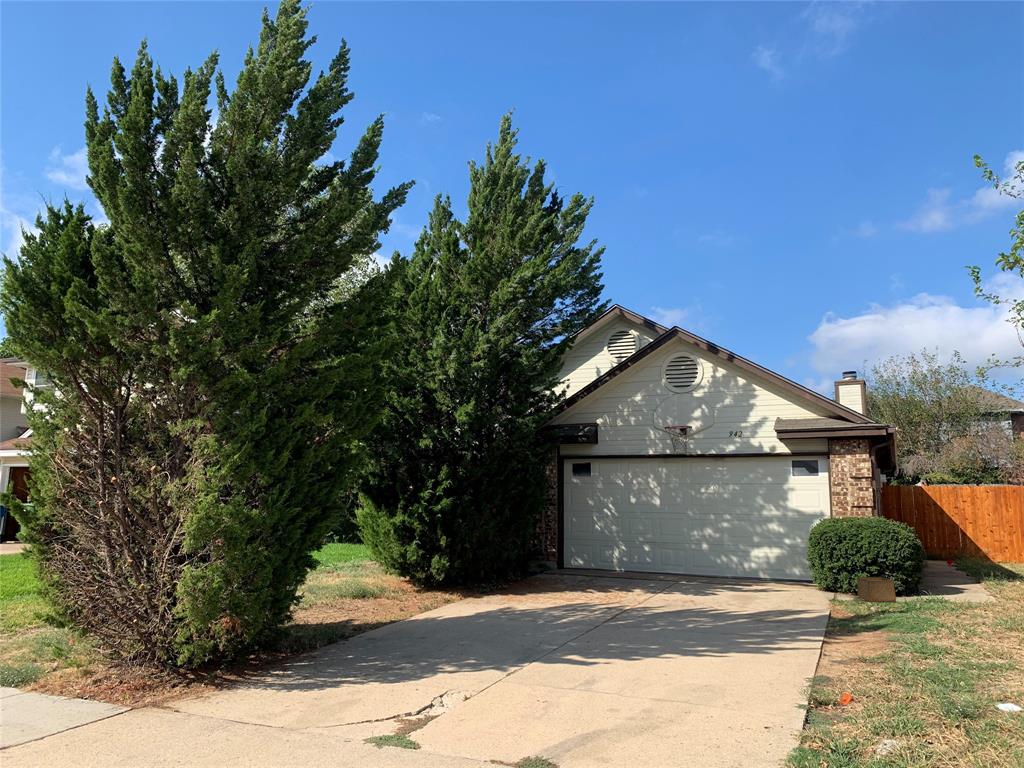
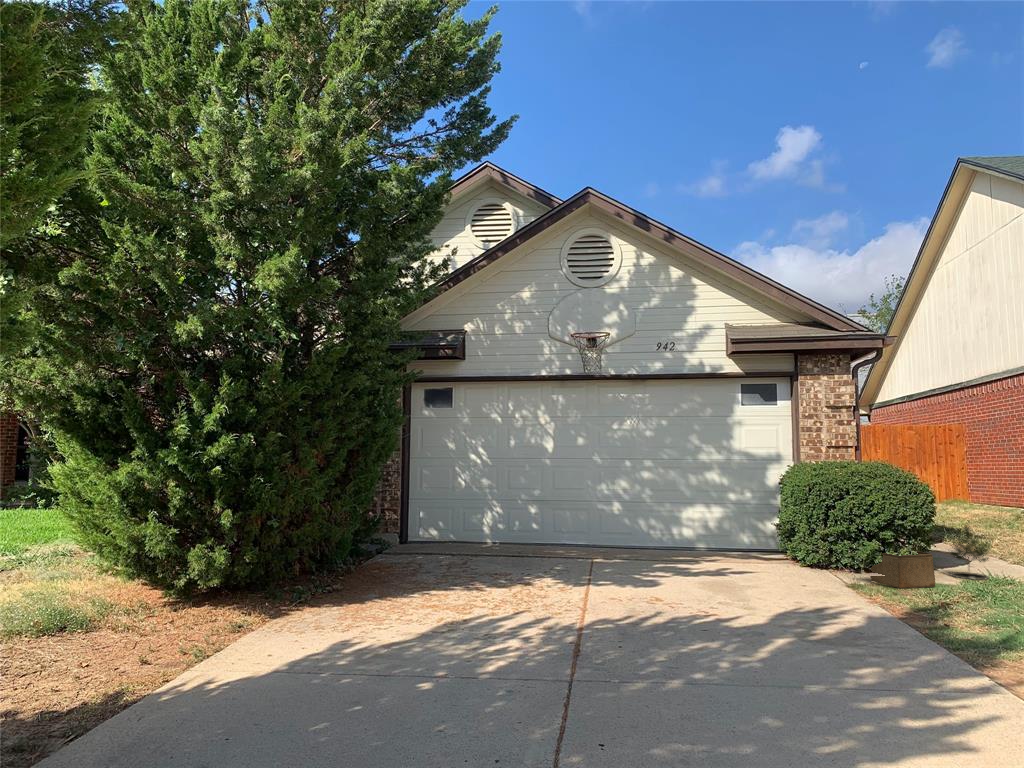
potted tree: none [920,559,950,600] -> present [948,521,990,580]

